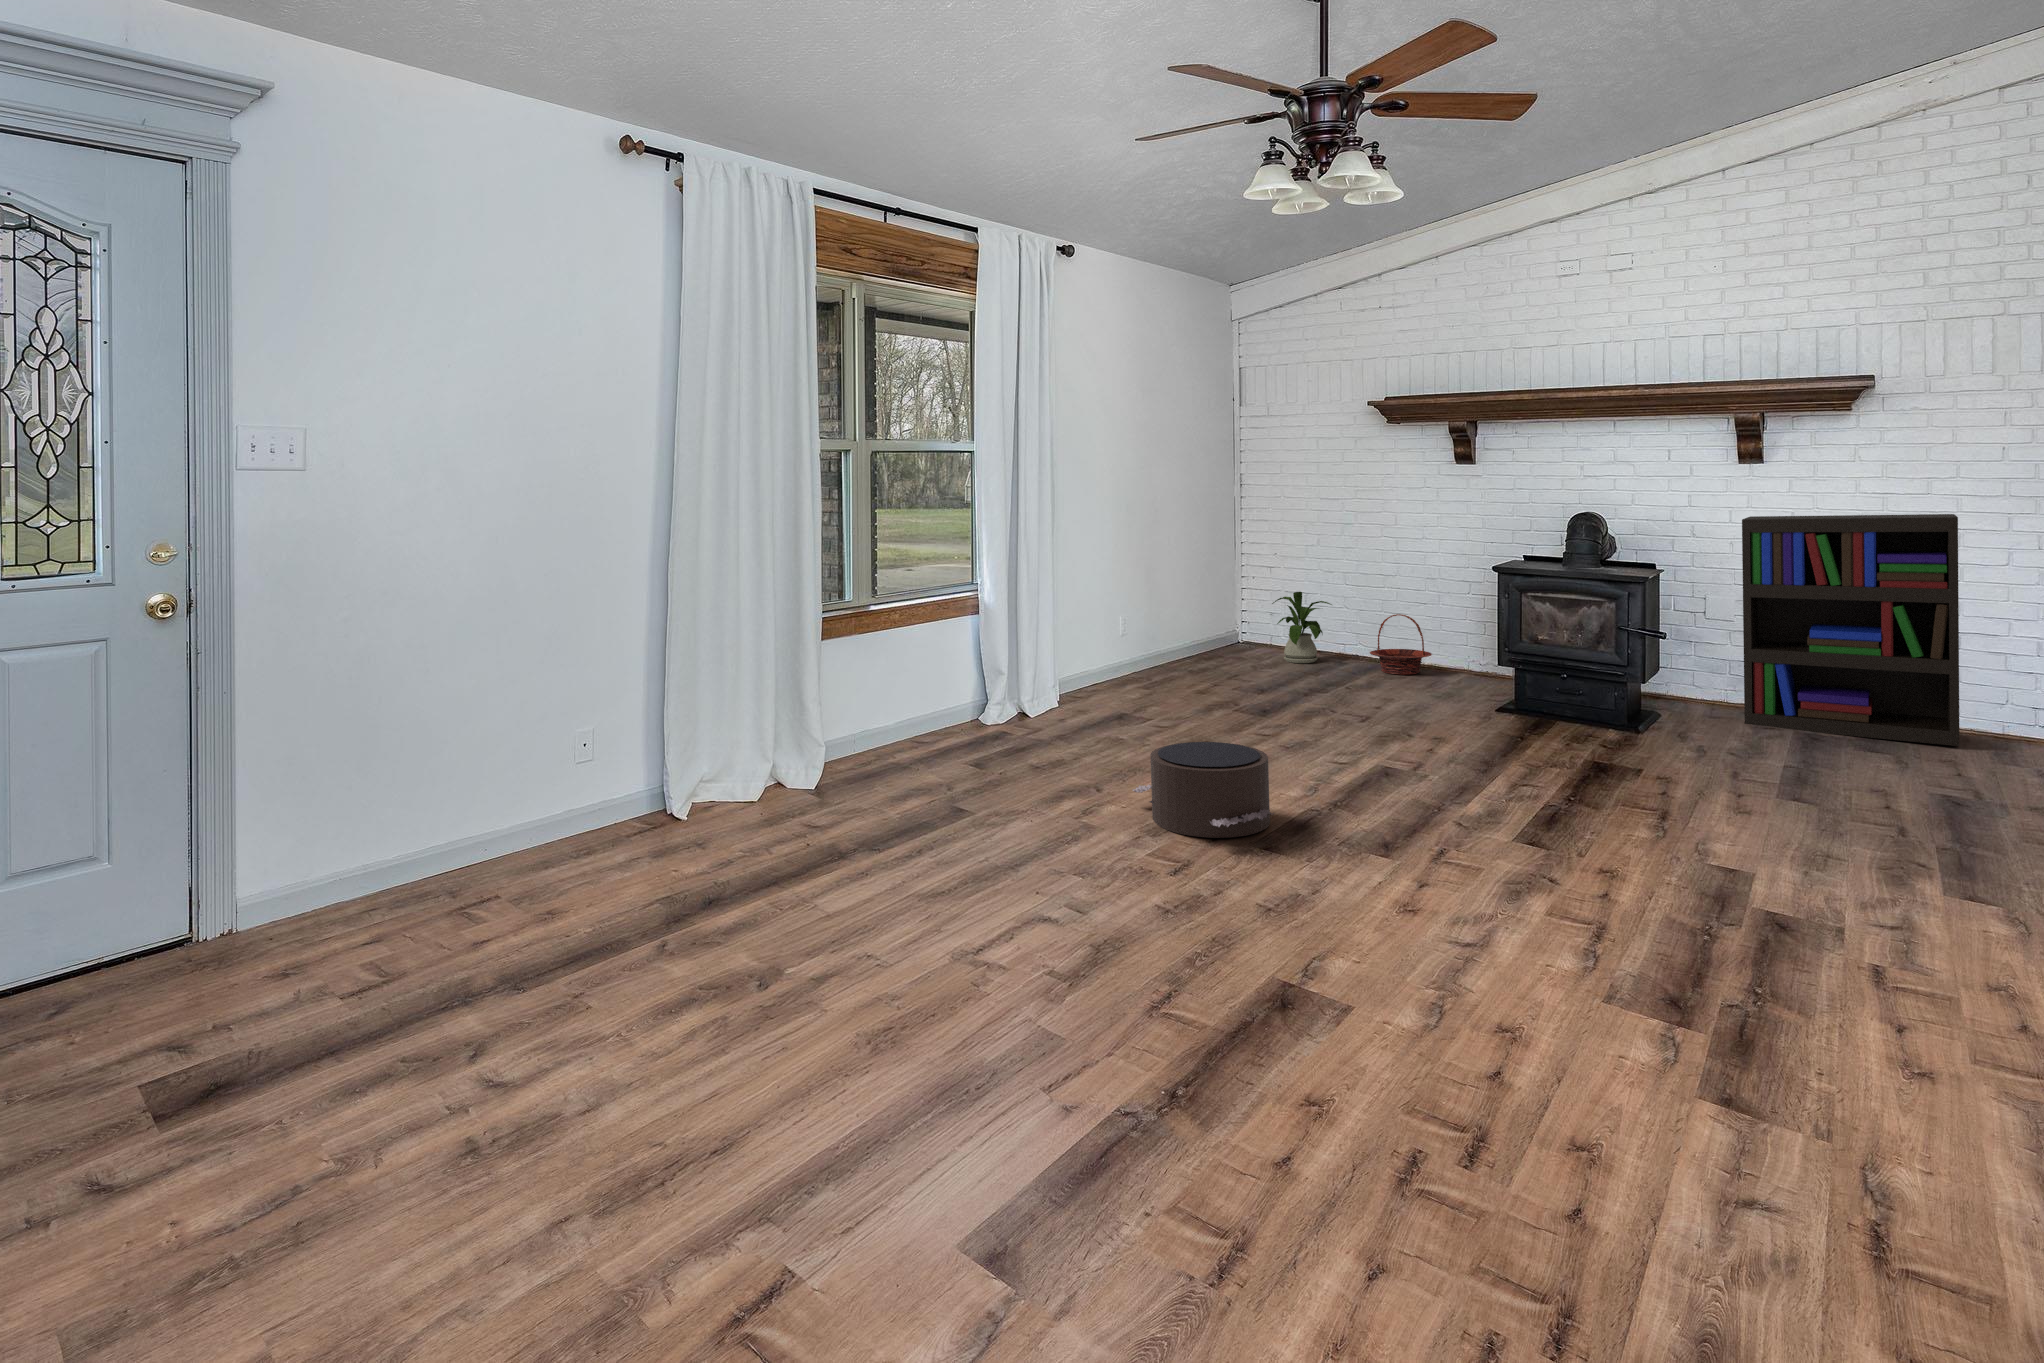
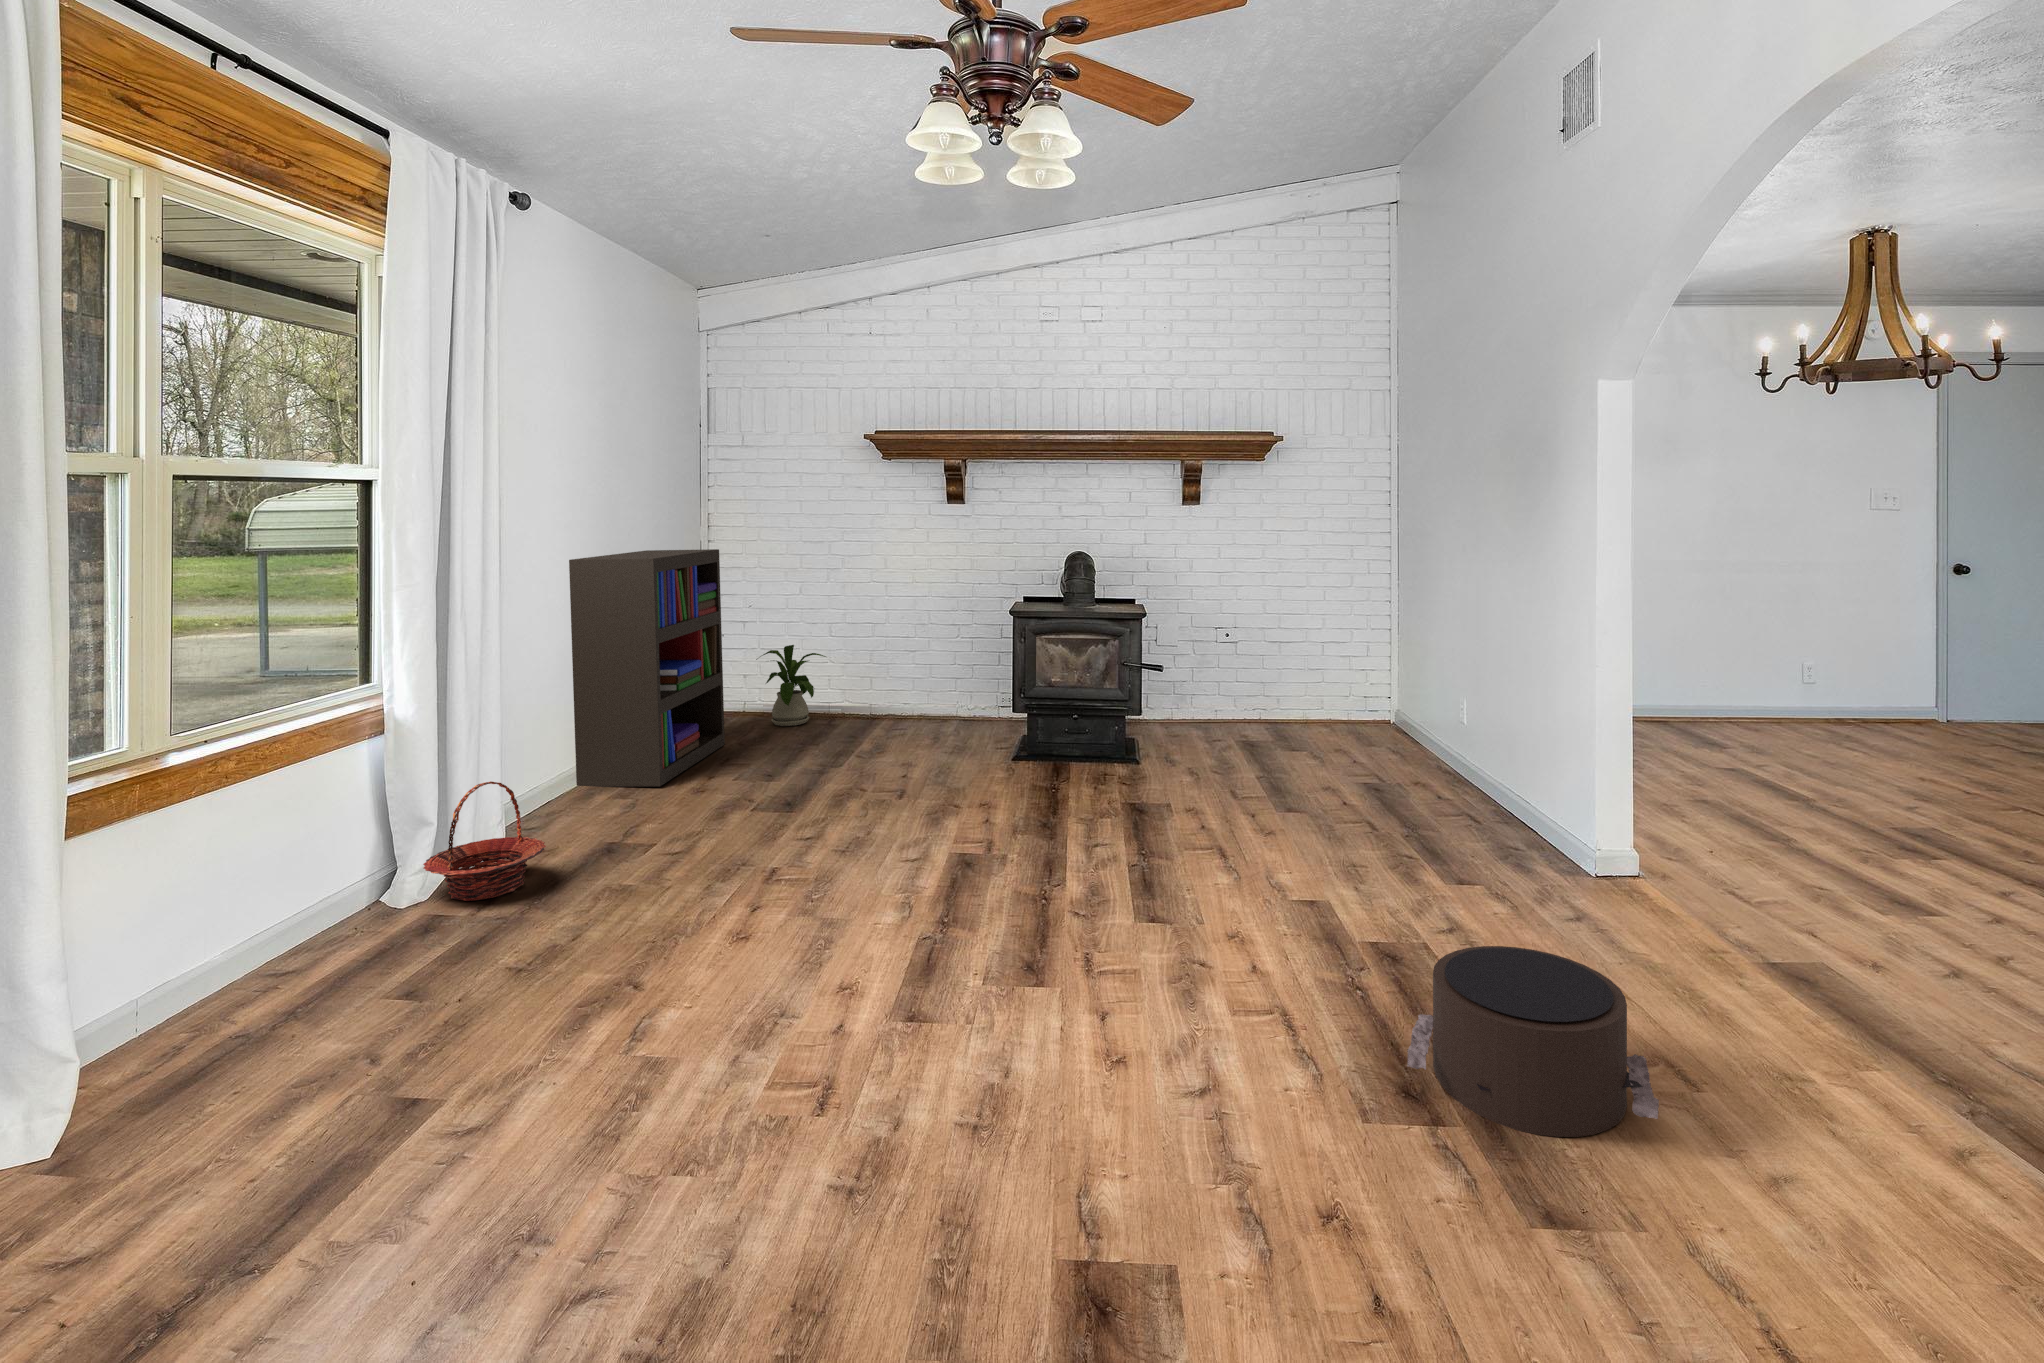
bookshelf: present [1742,514,1960,746] -> present [569,549,725,787]
basket: present [1370,614,1432,674] -> present [423,781,546,901]
pouf: present [1133,742,1274,838] -> present [1407,946,1659,1137]

